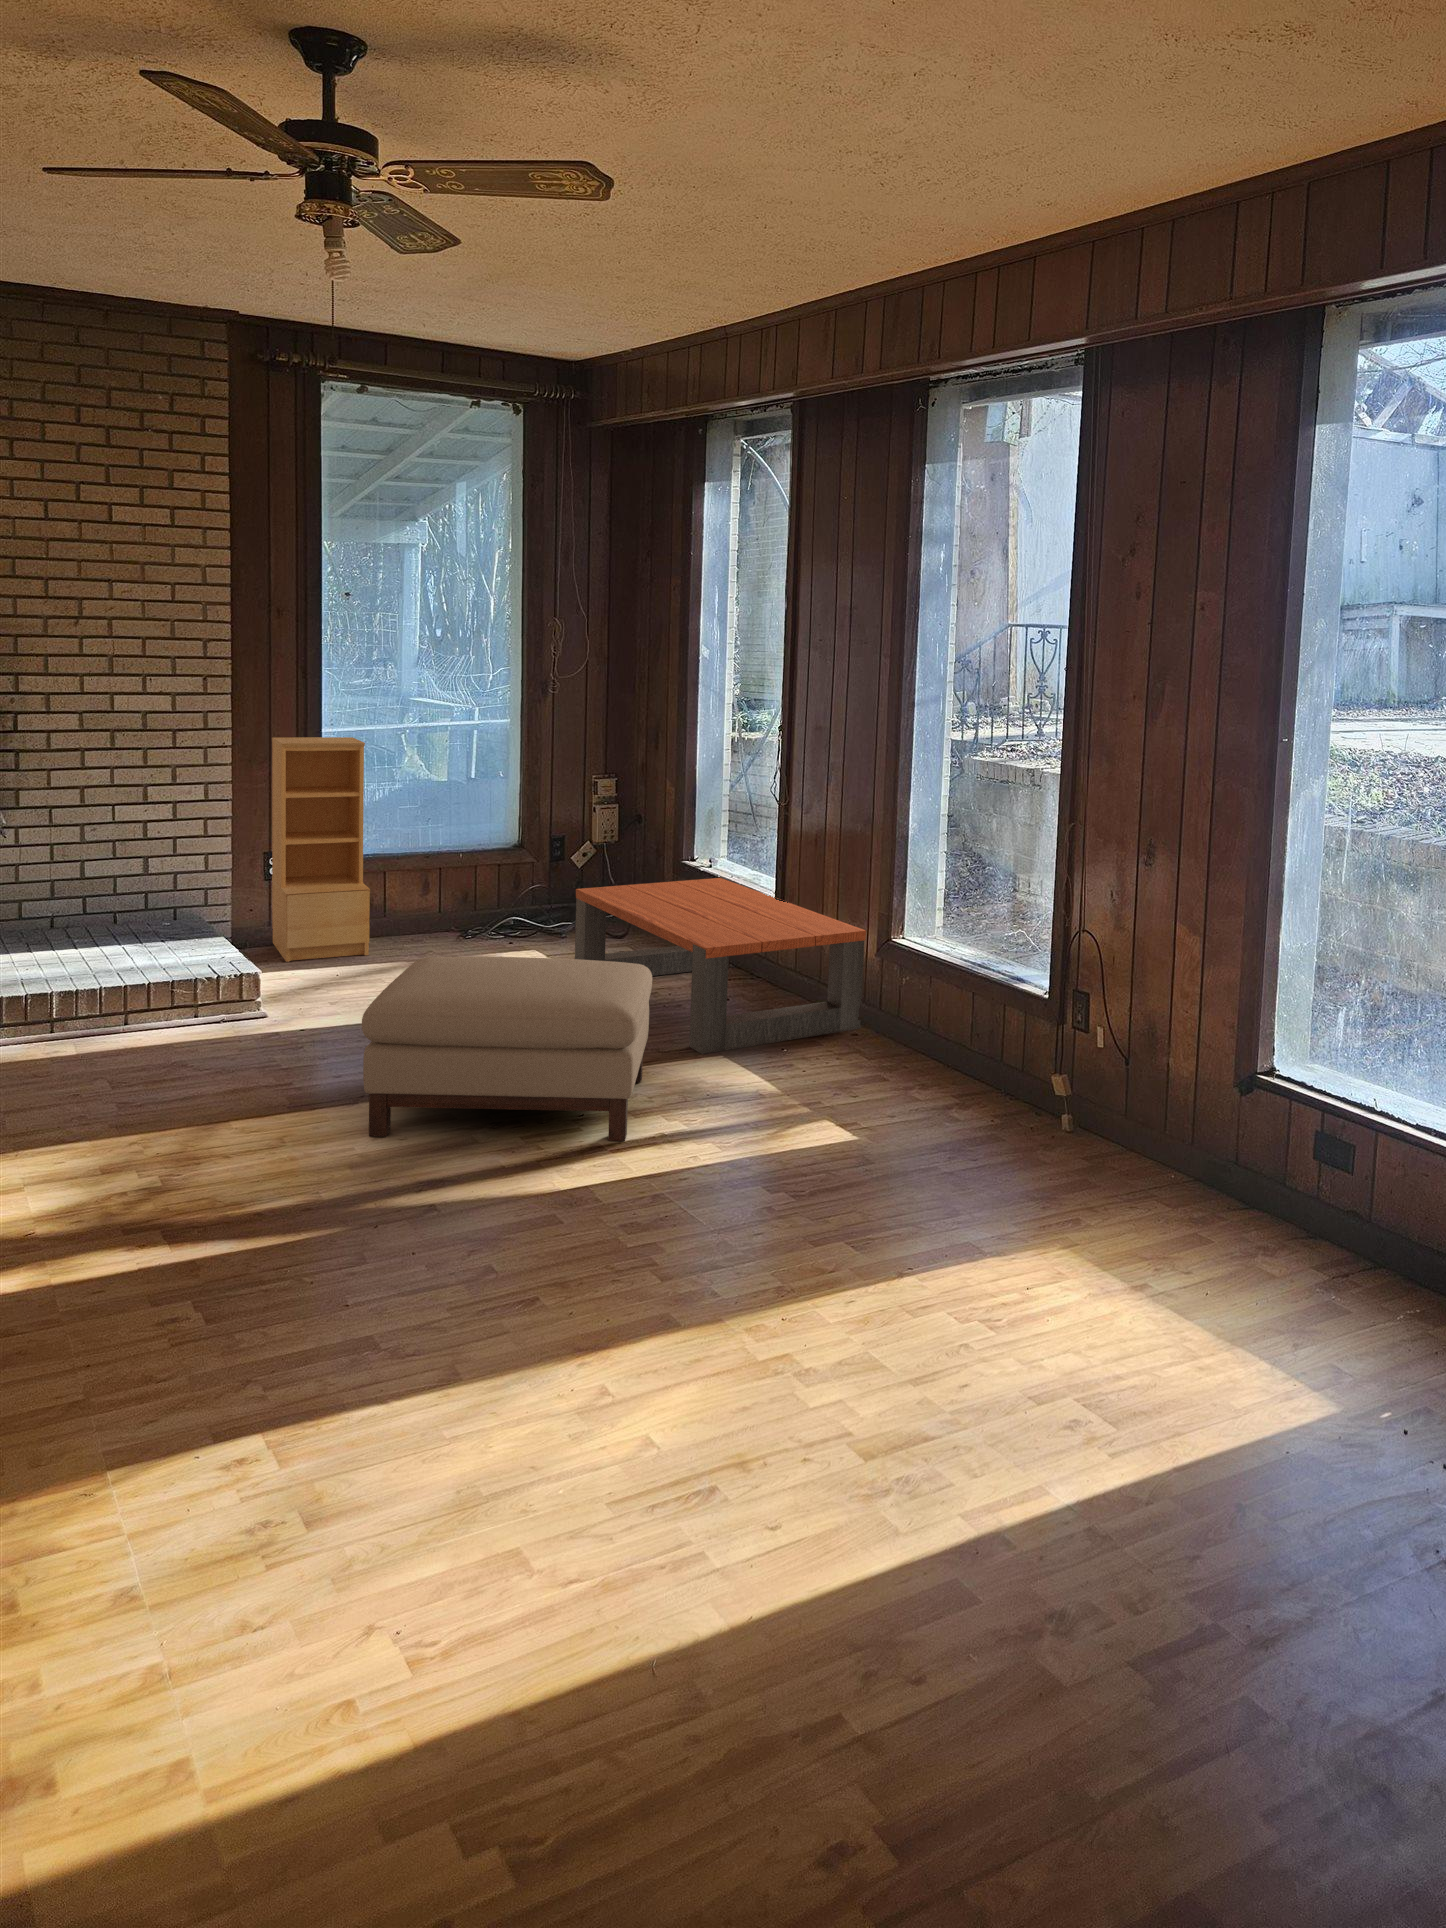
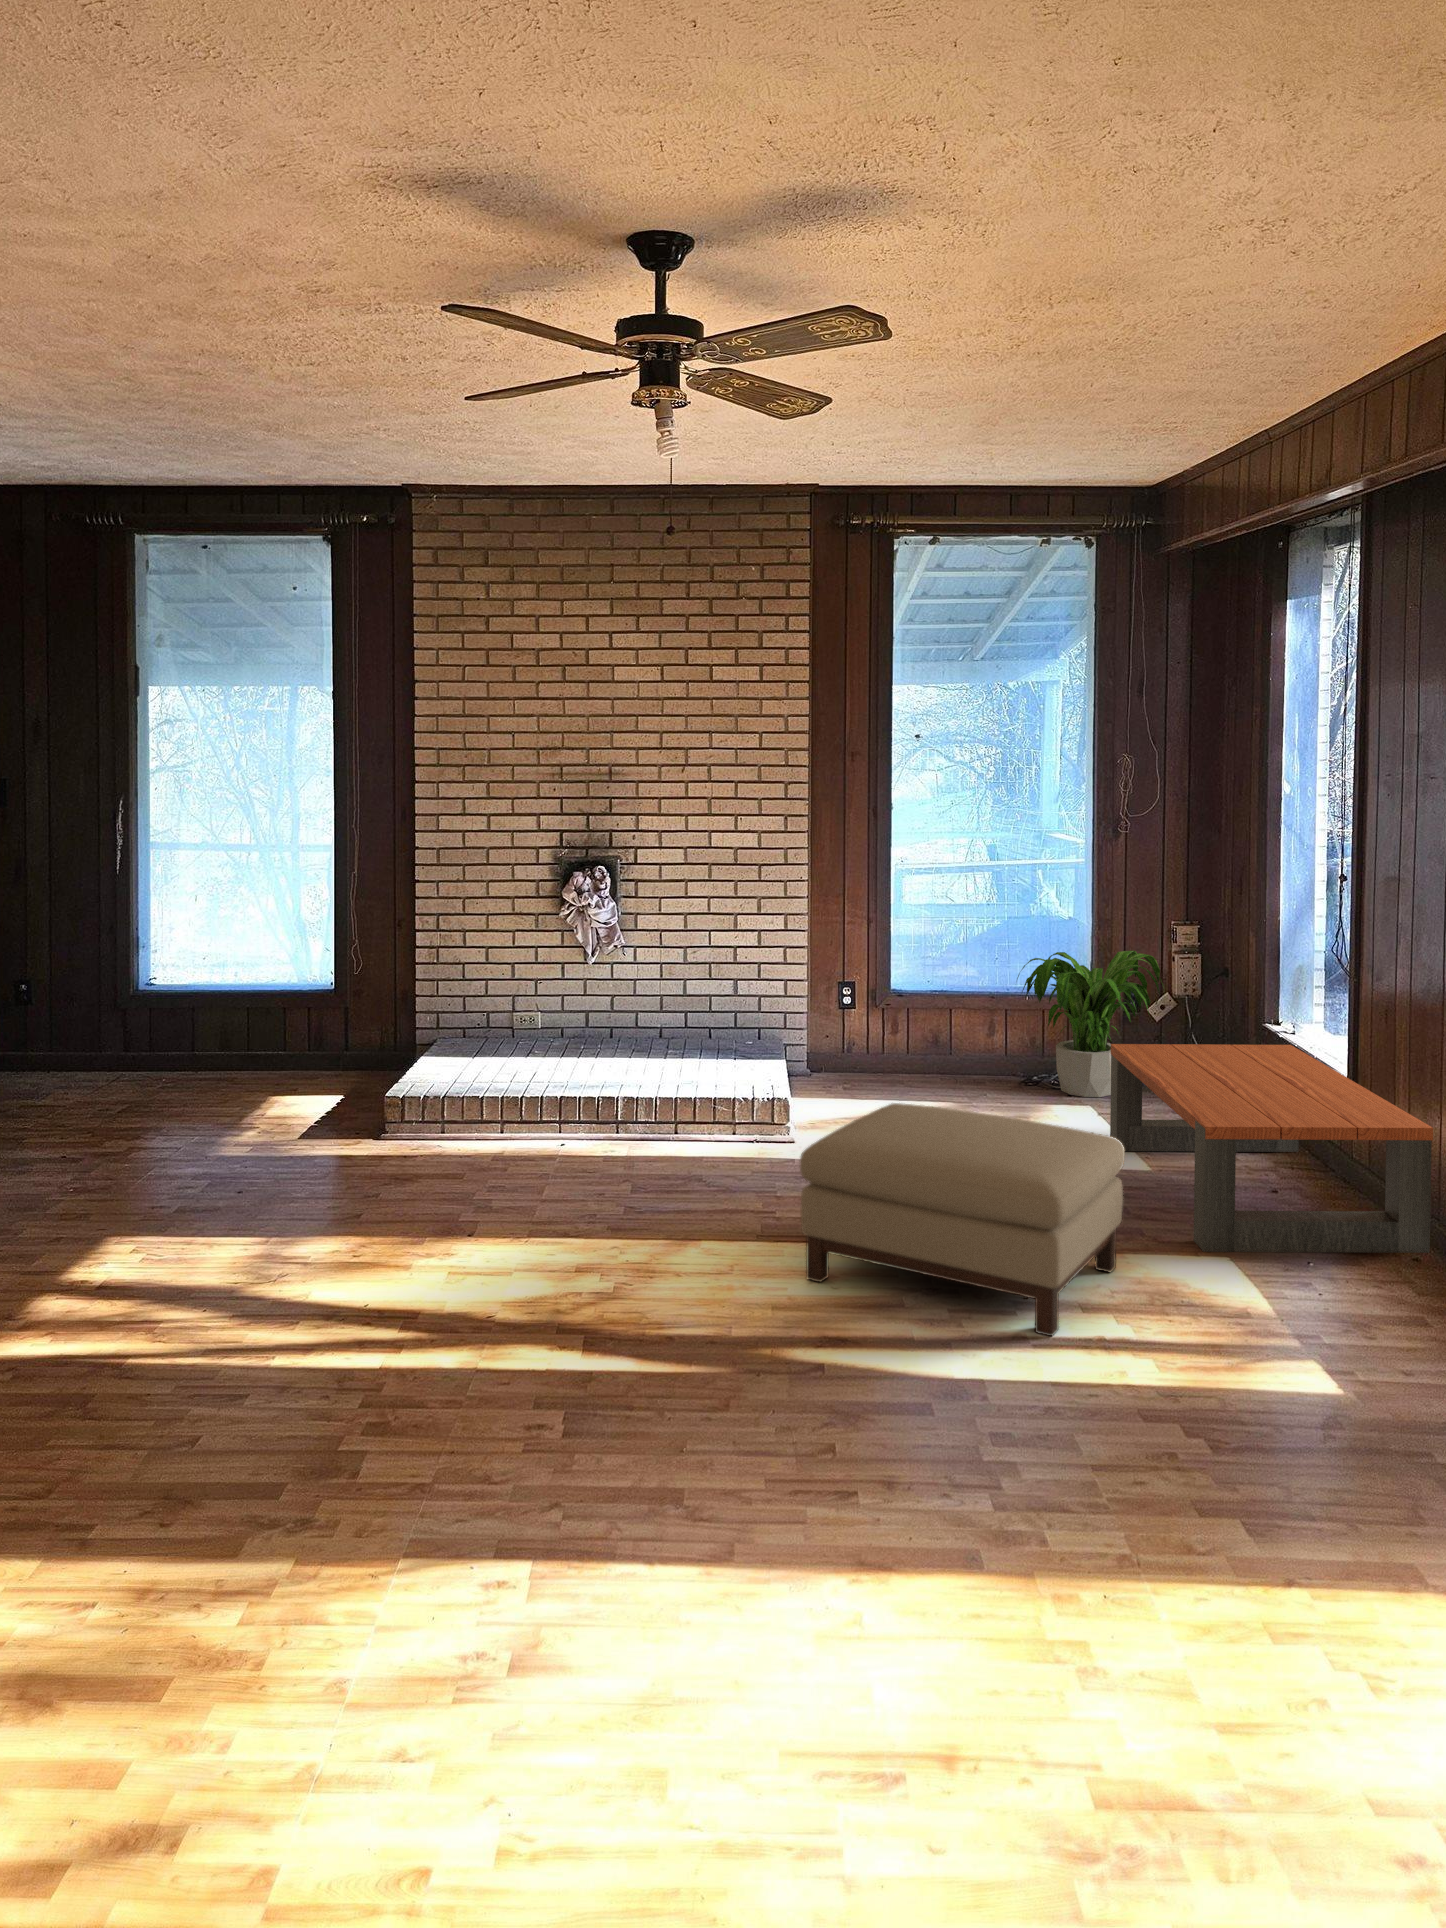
bookshelf: present [272,737,370,962] -> none [843,873,922,1093]
potted plant: none [456,805,602,942] -> present [1017,951,1160,1097]

